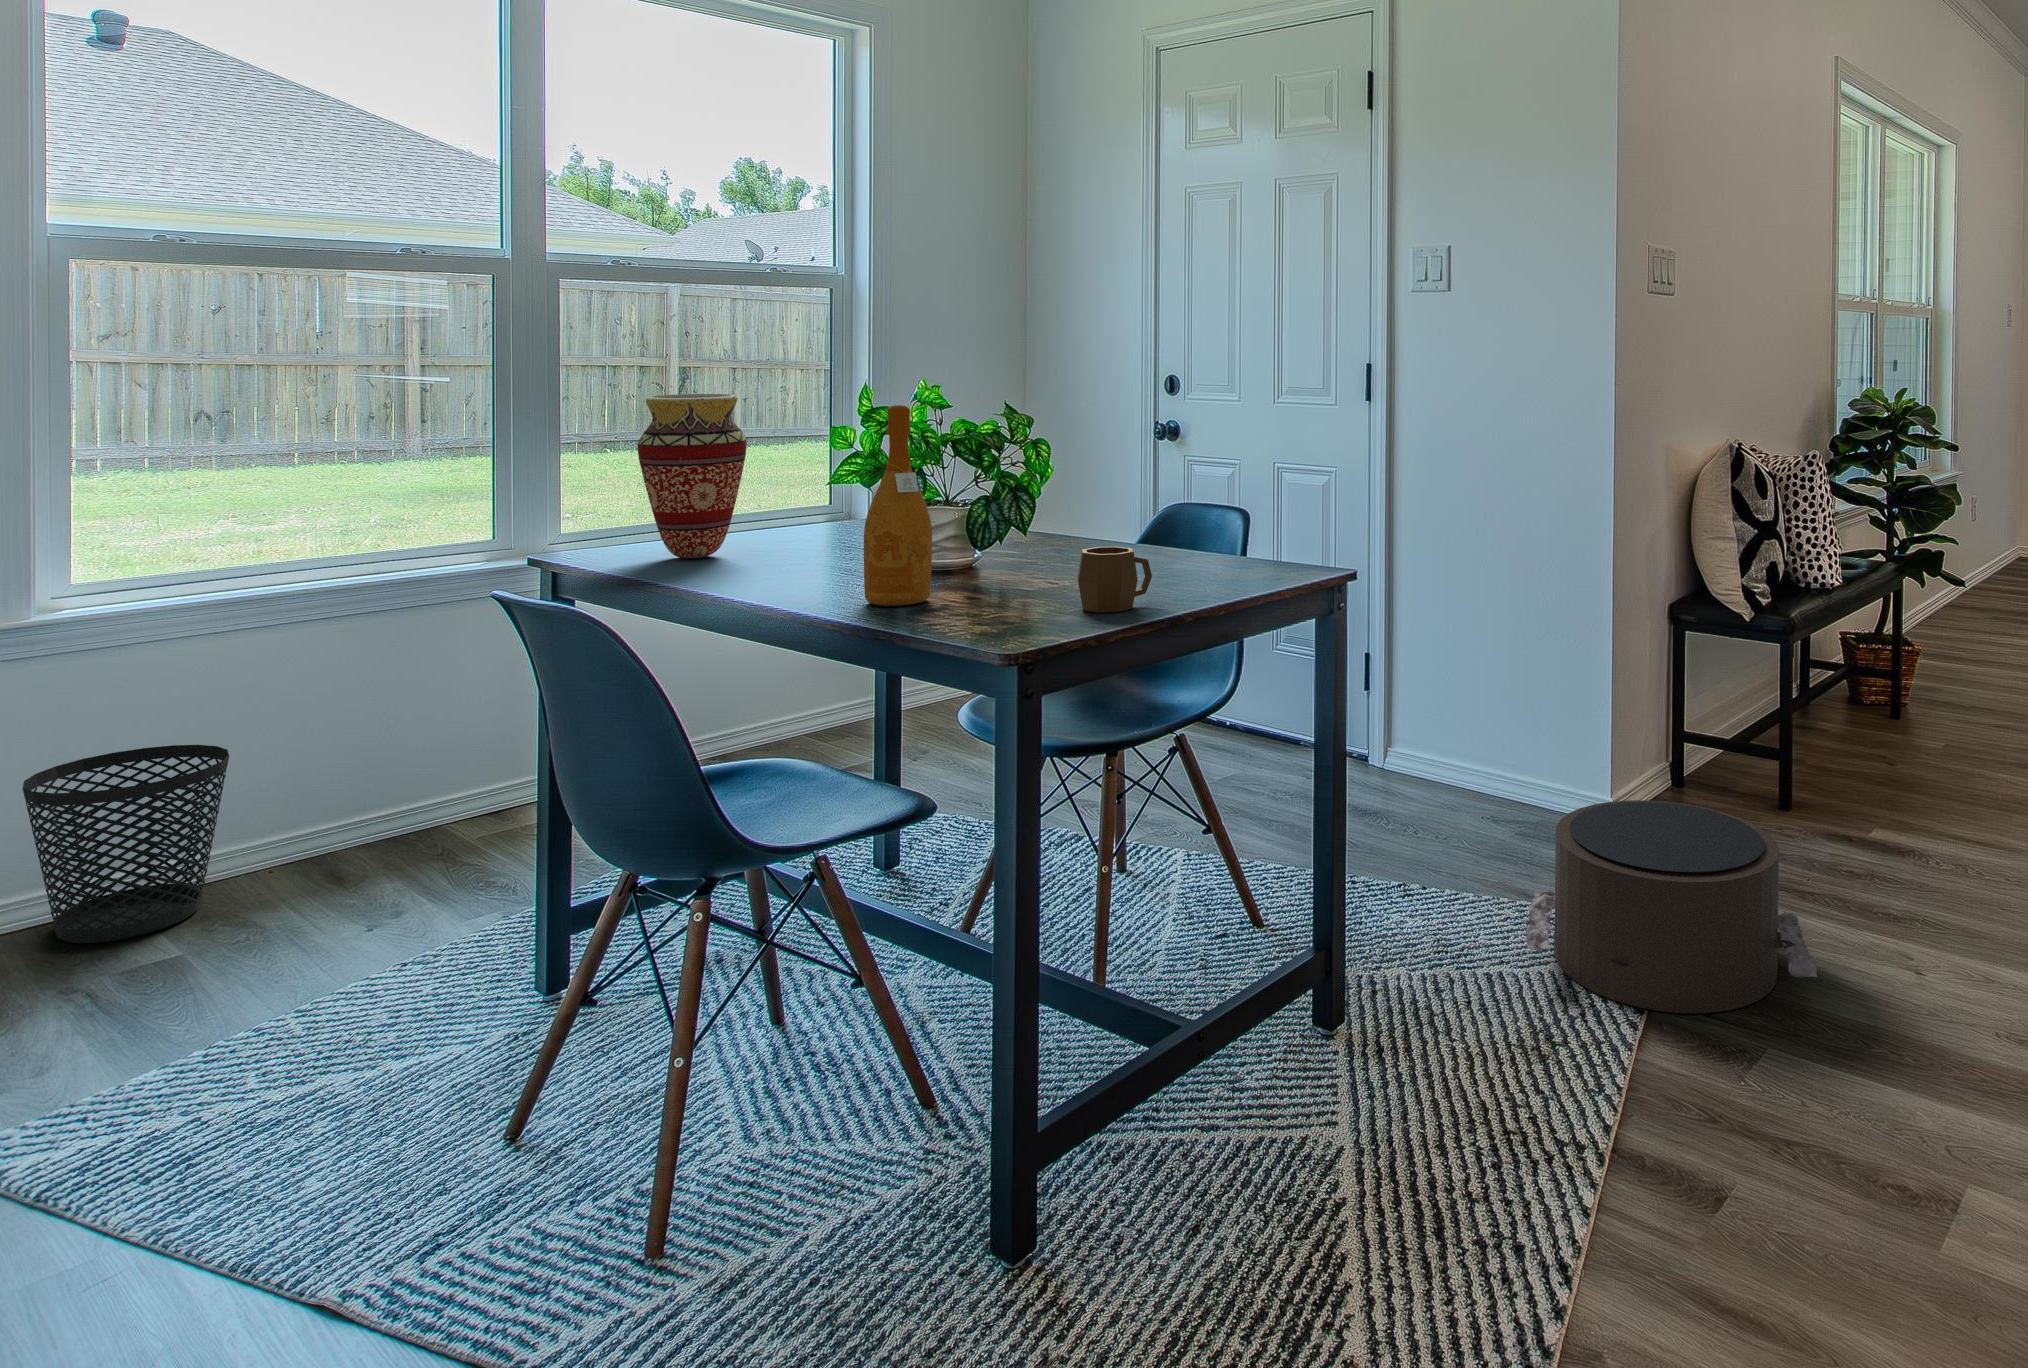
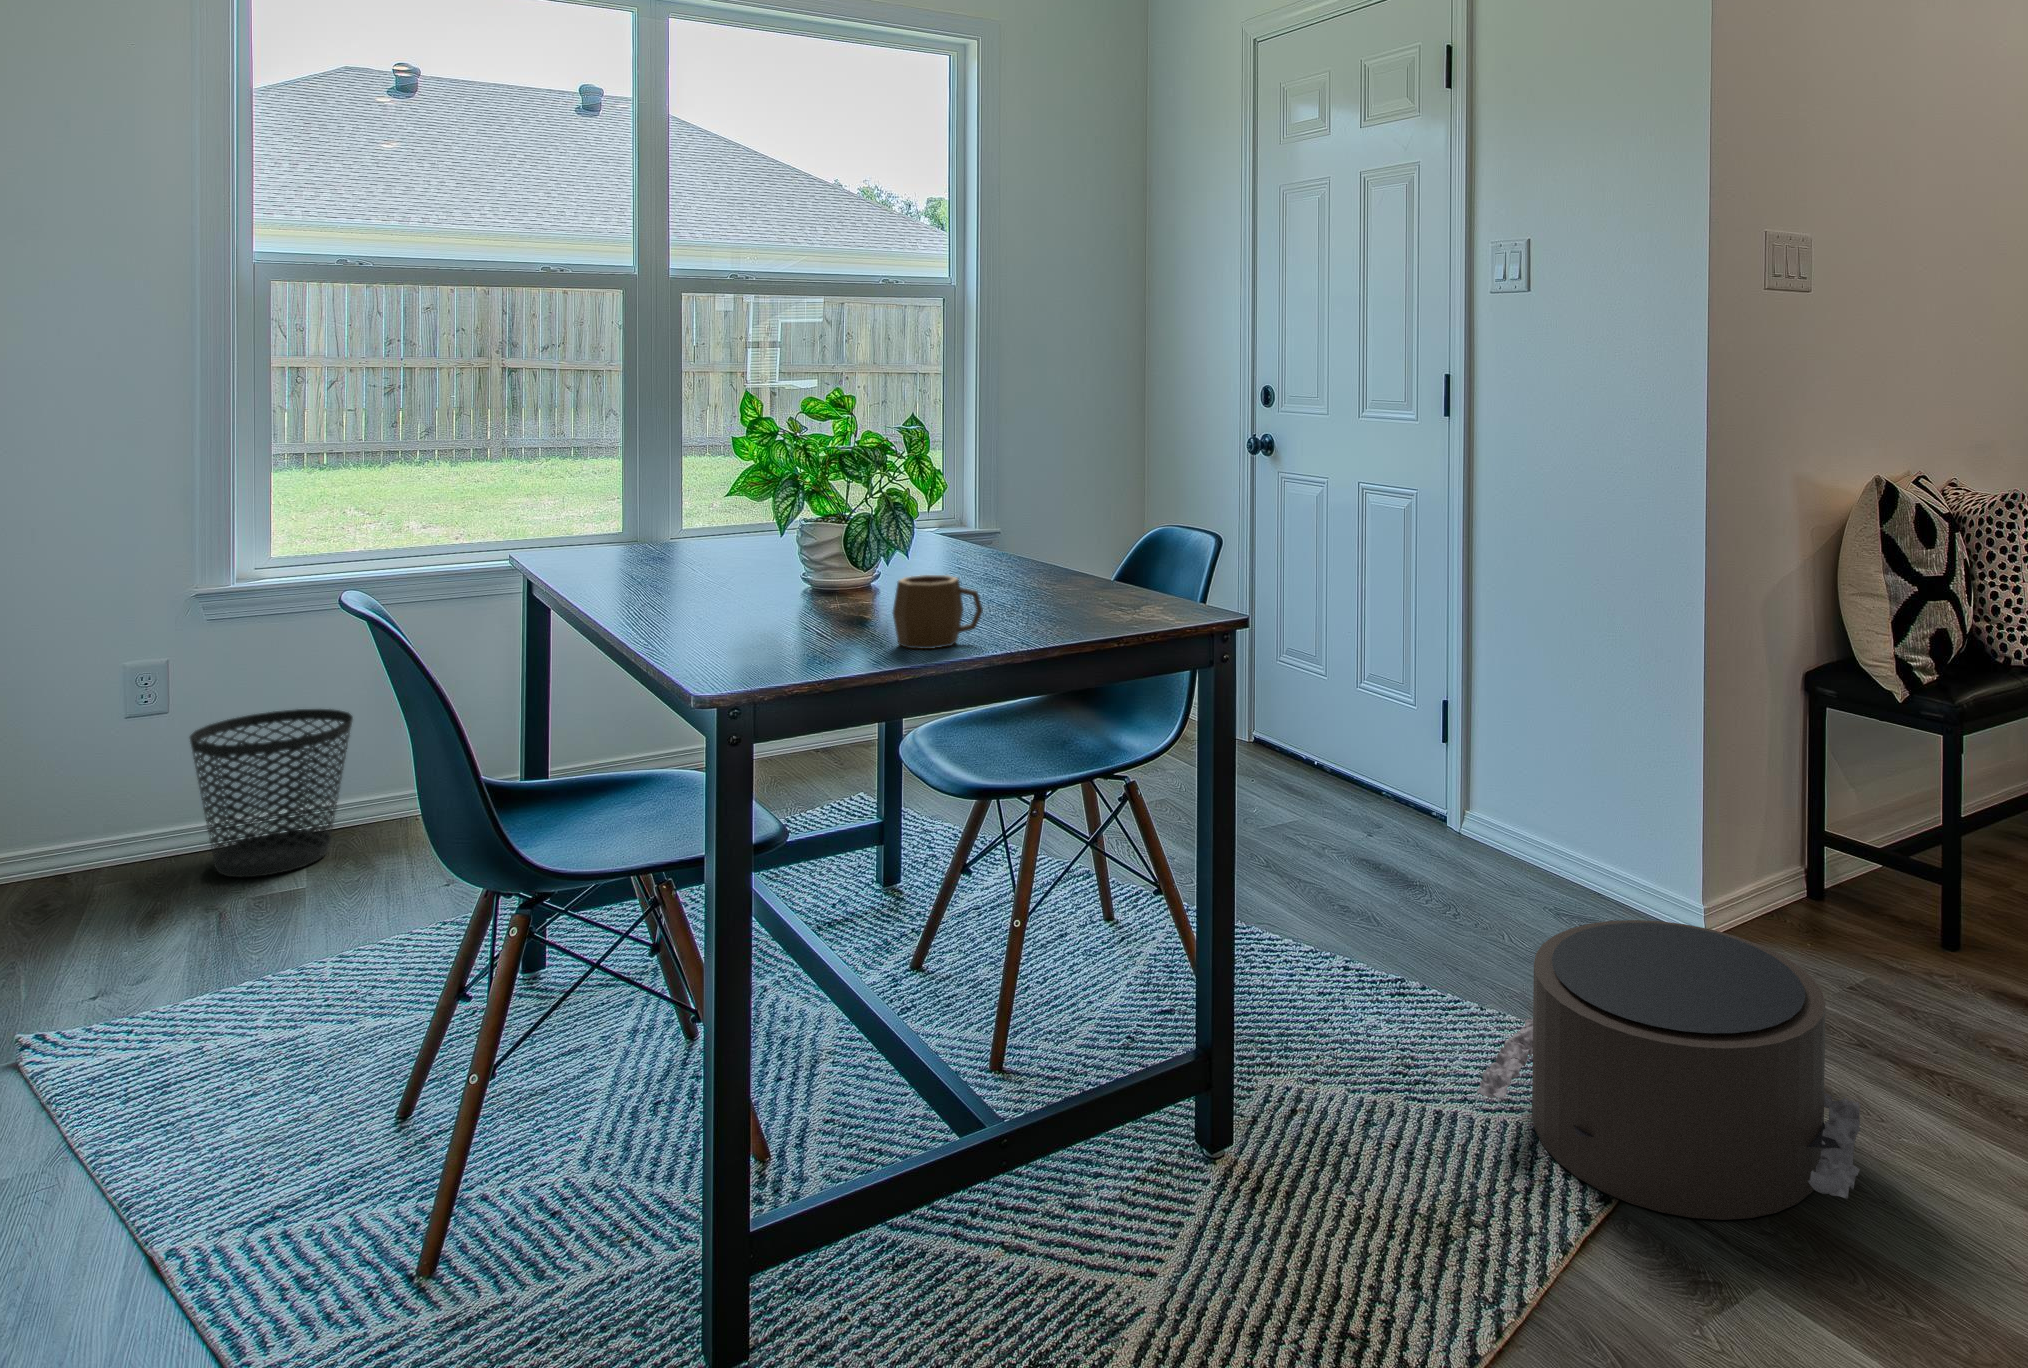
vase: present [638,394,747,558] -> none [607,403,712,565]
wine bottle: present [864,405,932,606] -> none [708,416,780,627]

